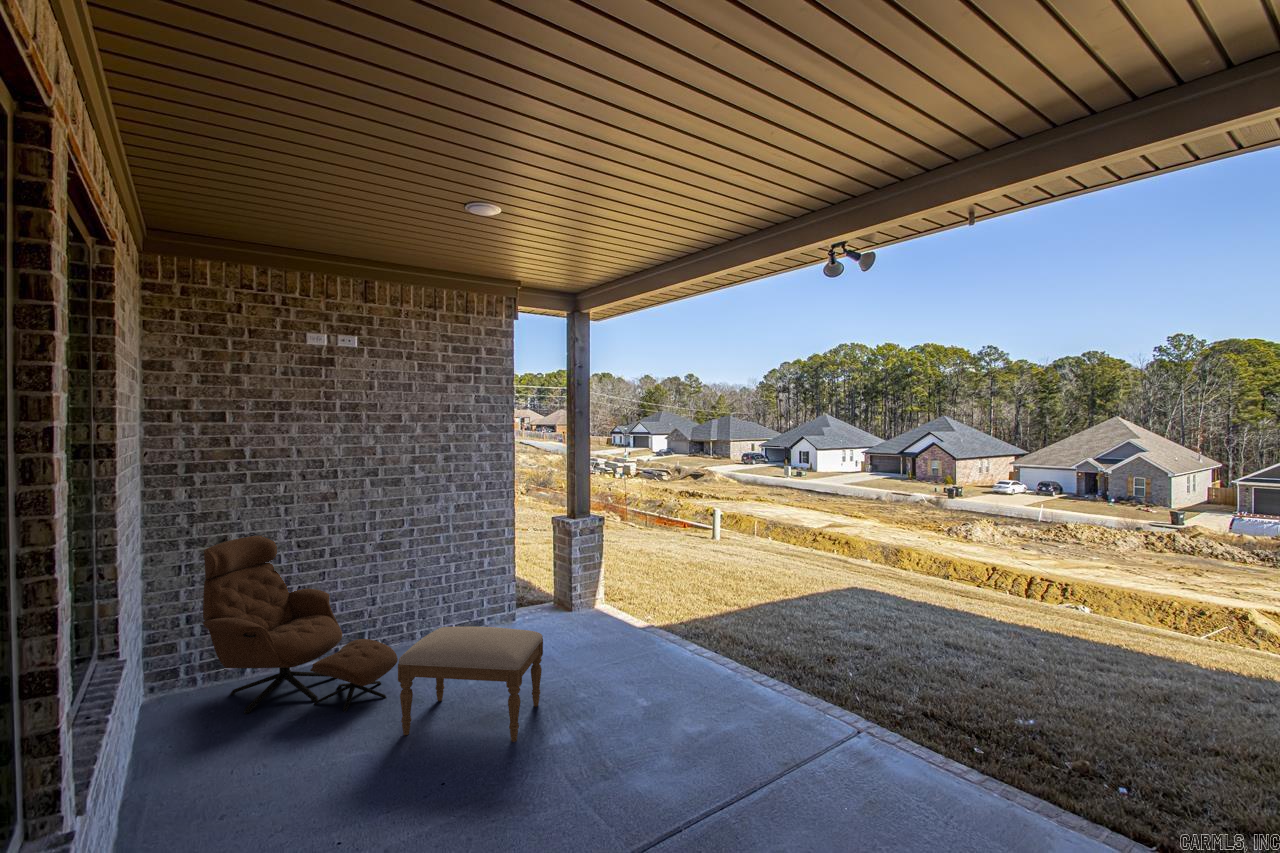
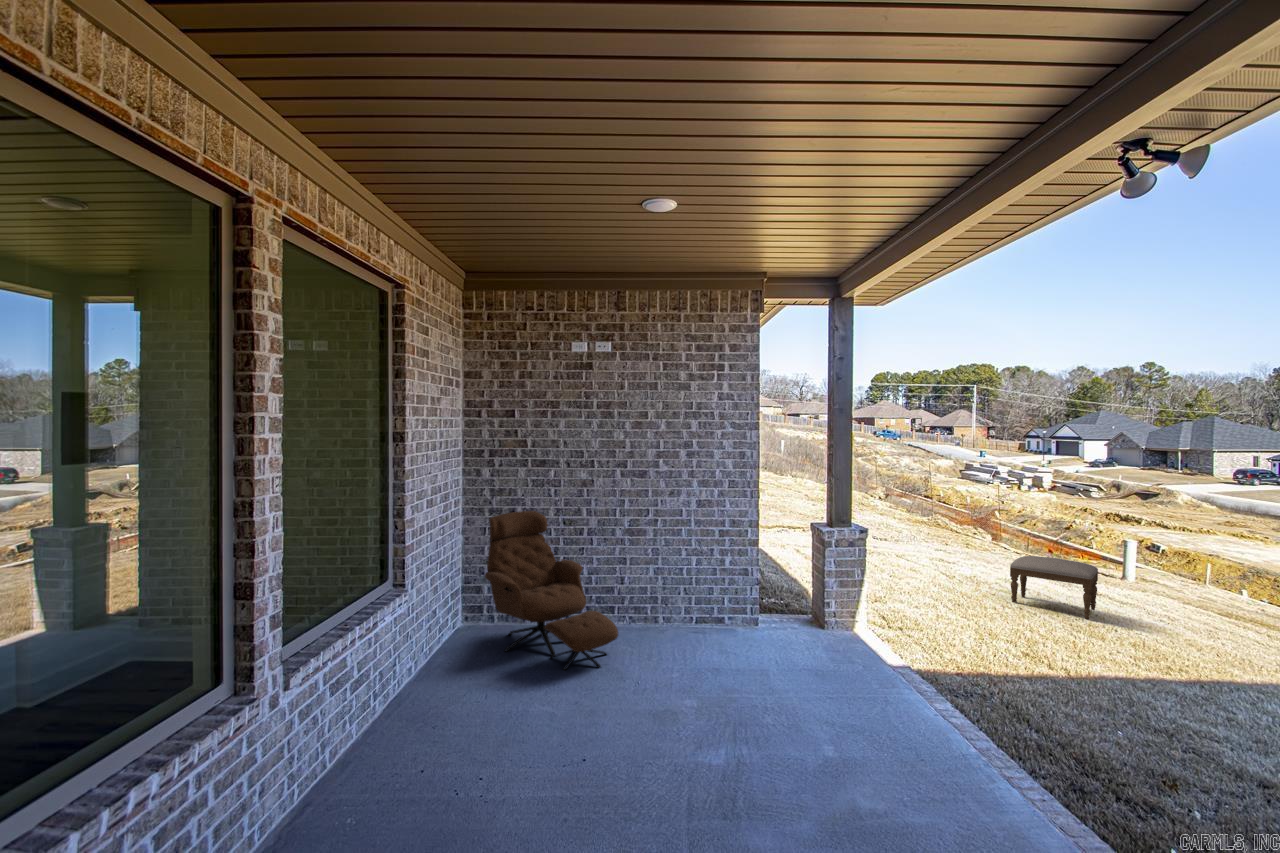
ottoman: present [398,627,543,742] -> present [1010,556,1098,619]

